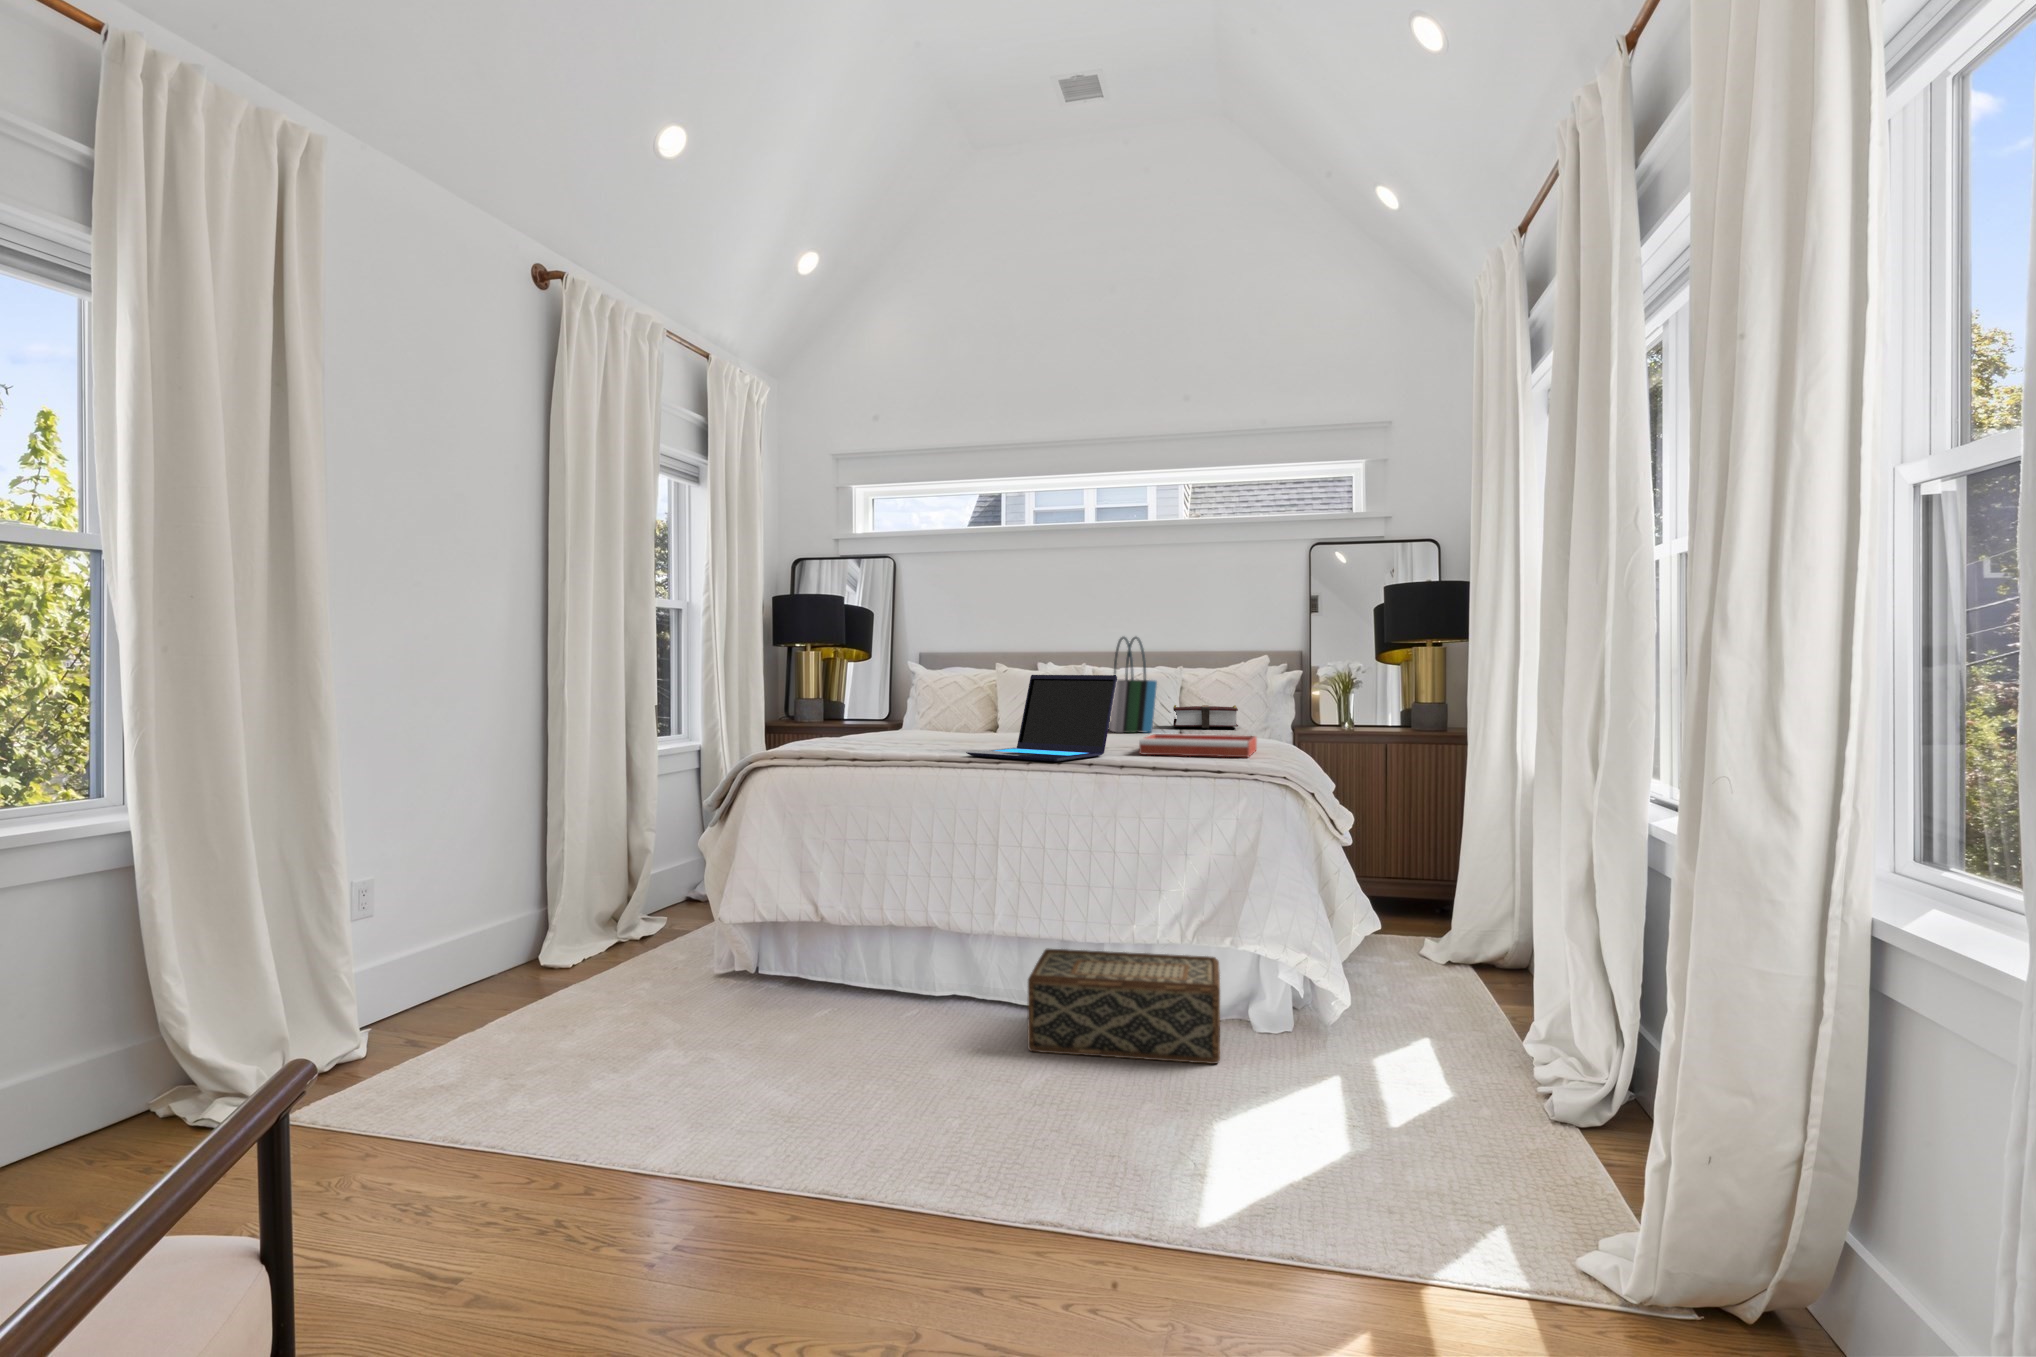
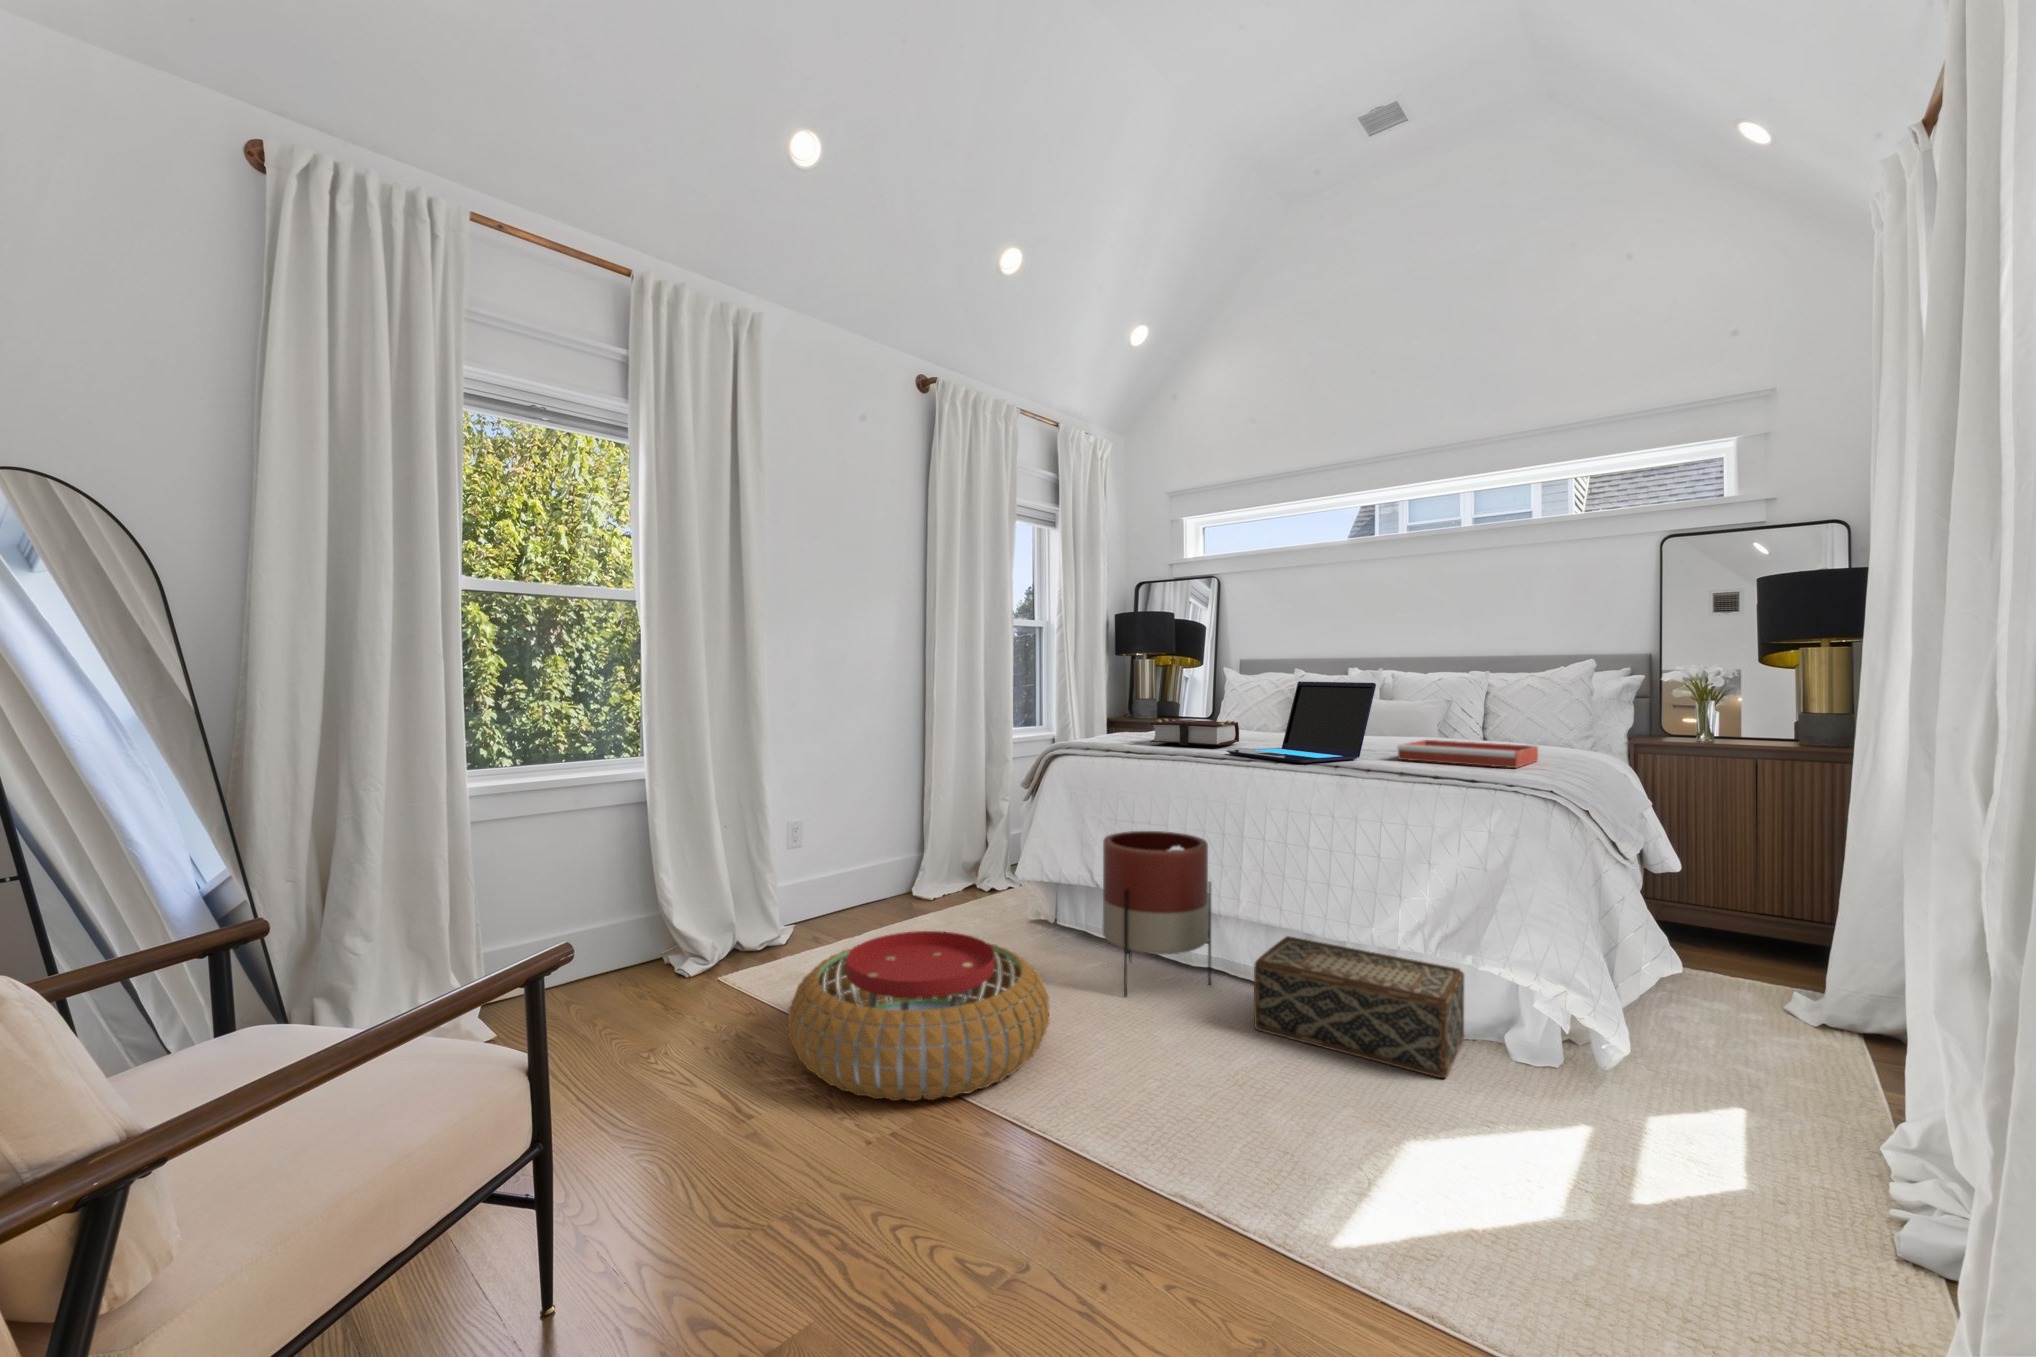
tote bag: present [1109,637,1157,733] -> none [1401,644,1449,737]
book: present [1173,705,1238,729] -> present [1150,718,1239,746]
planter: none [840,848,963,1043] -> present [1102,831,1211,997]
pouf: none [470,994,824,1212] -> present [788,931,1049,1101]

